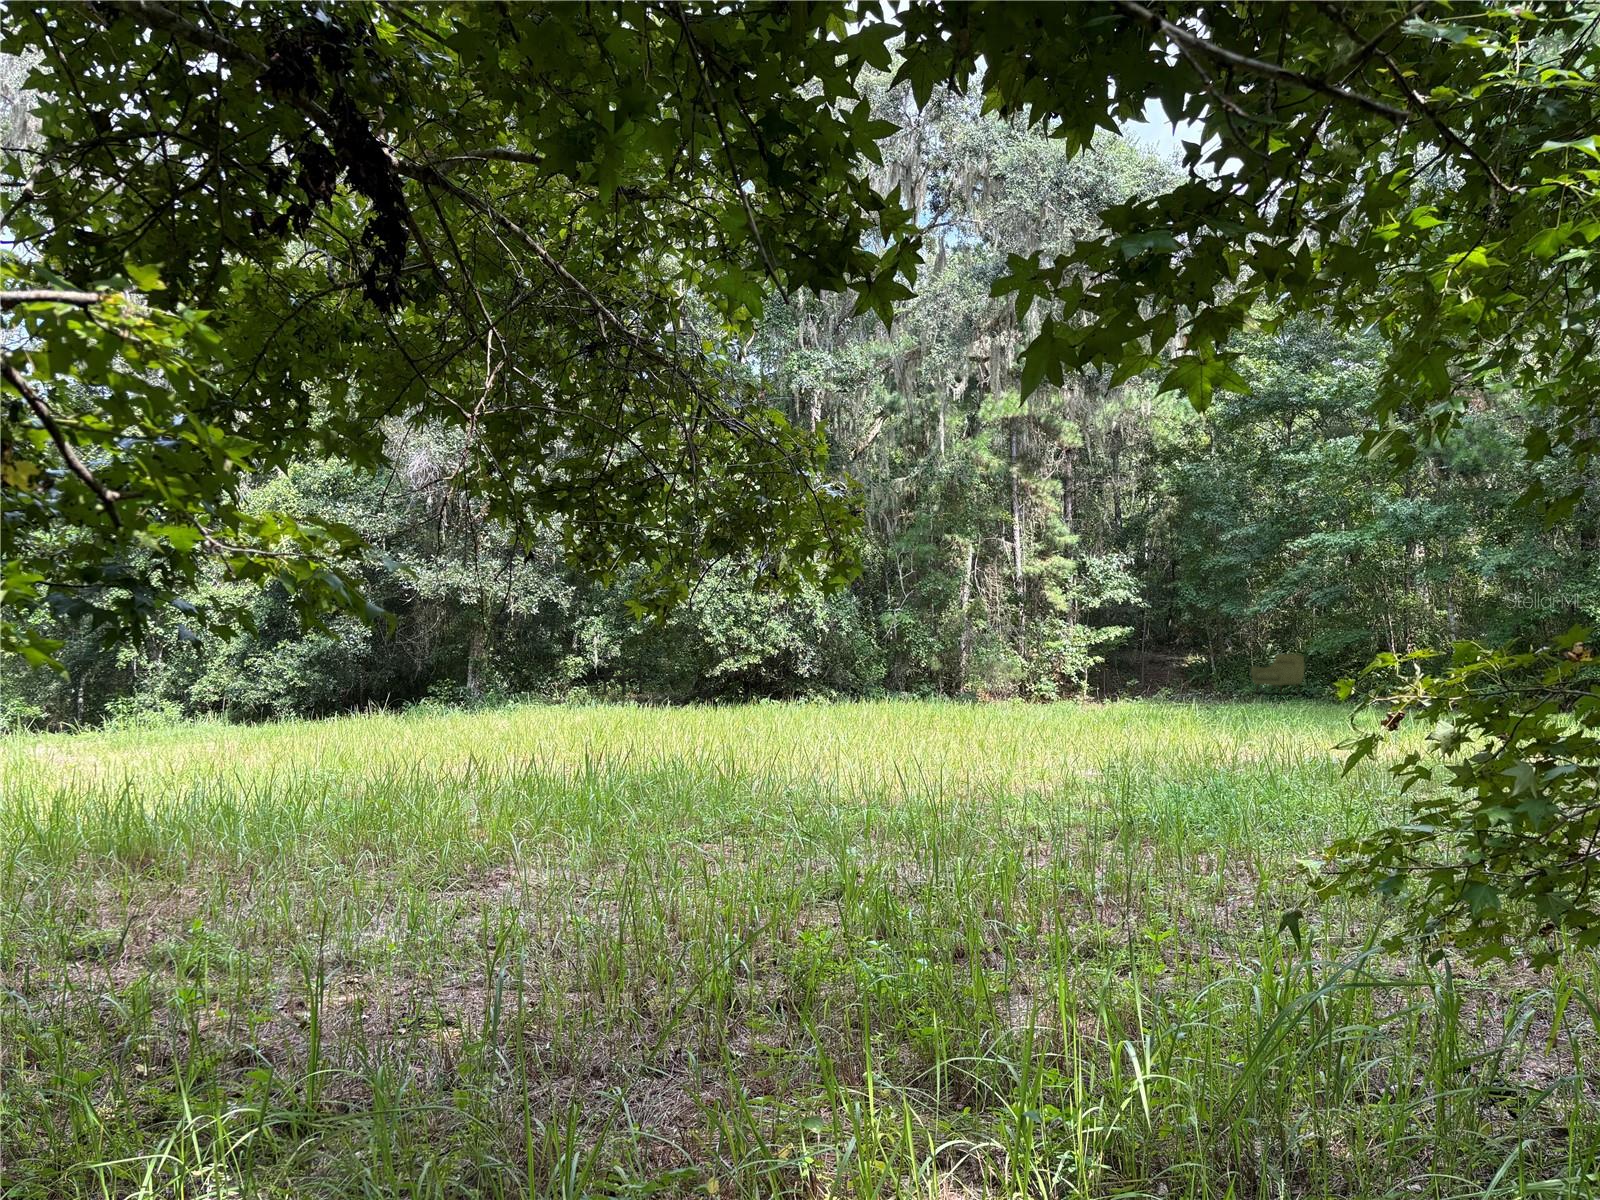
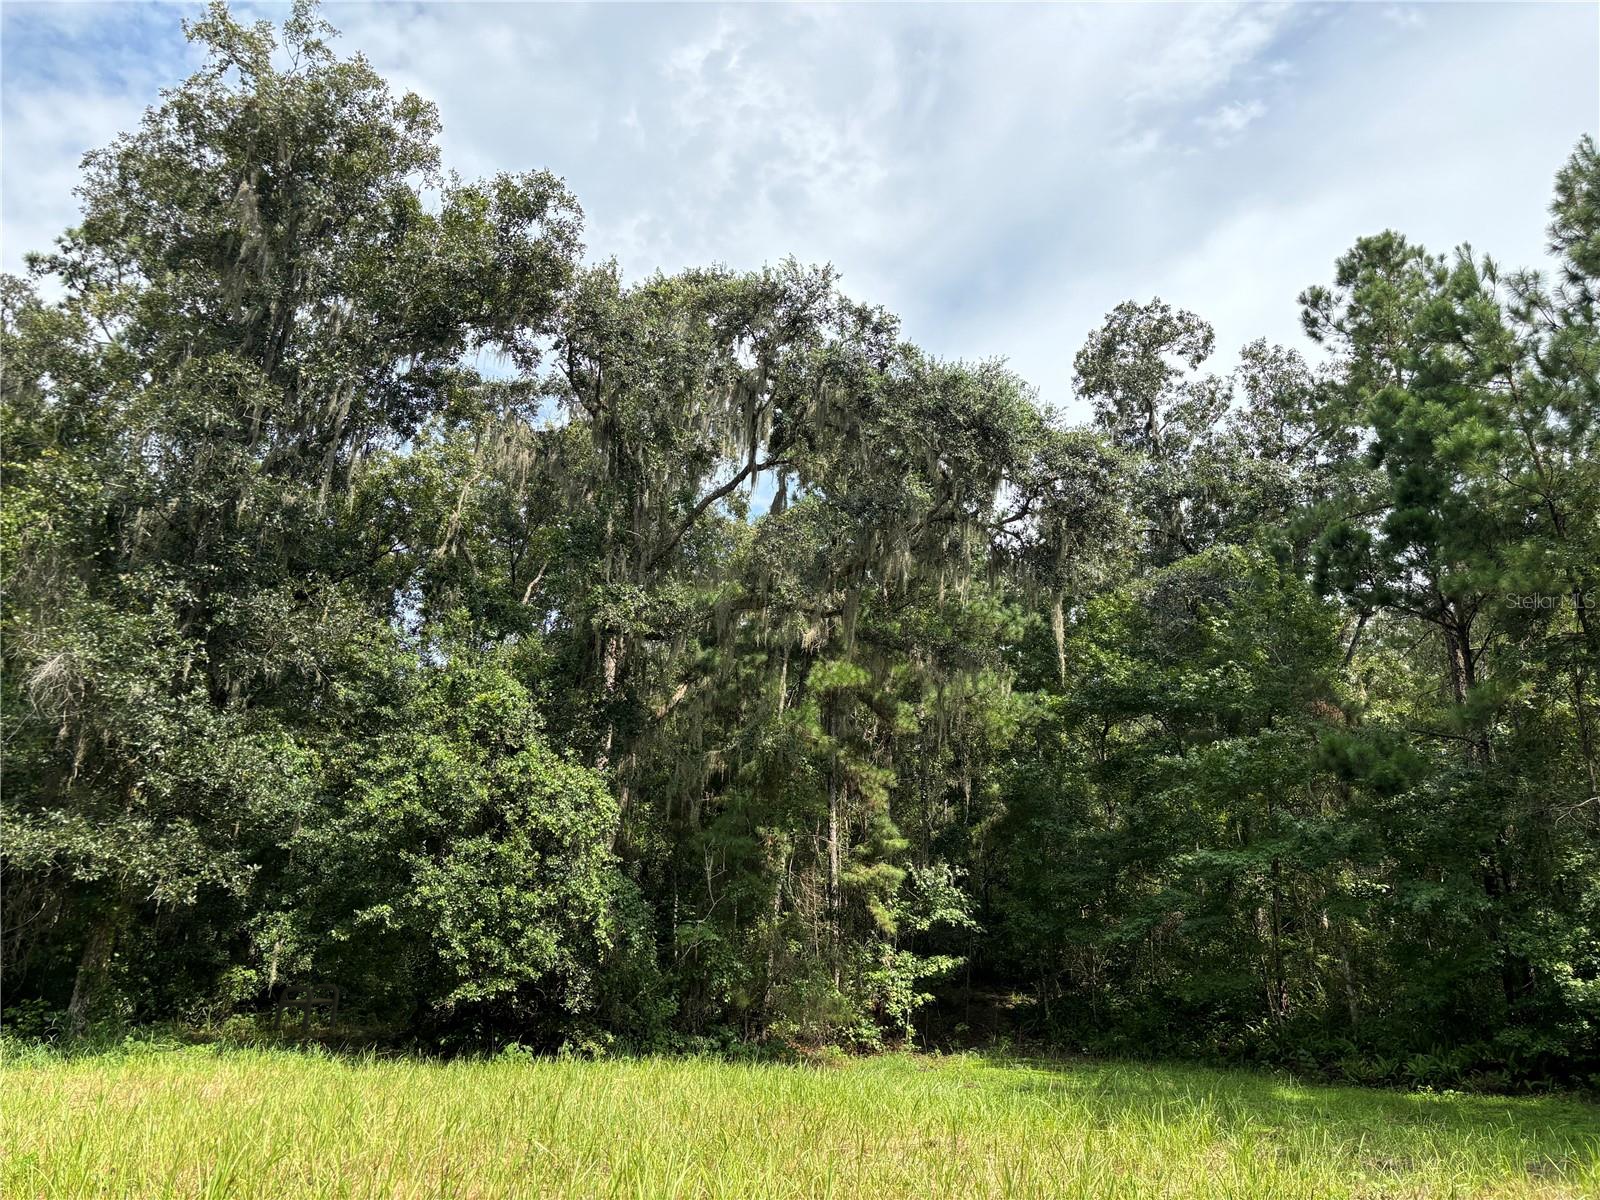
chair: present [1251,654,1304,694] -> none [1100,996,1156,1049]

